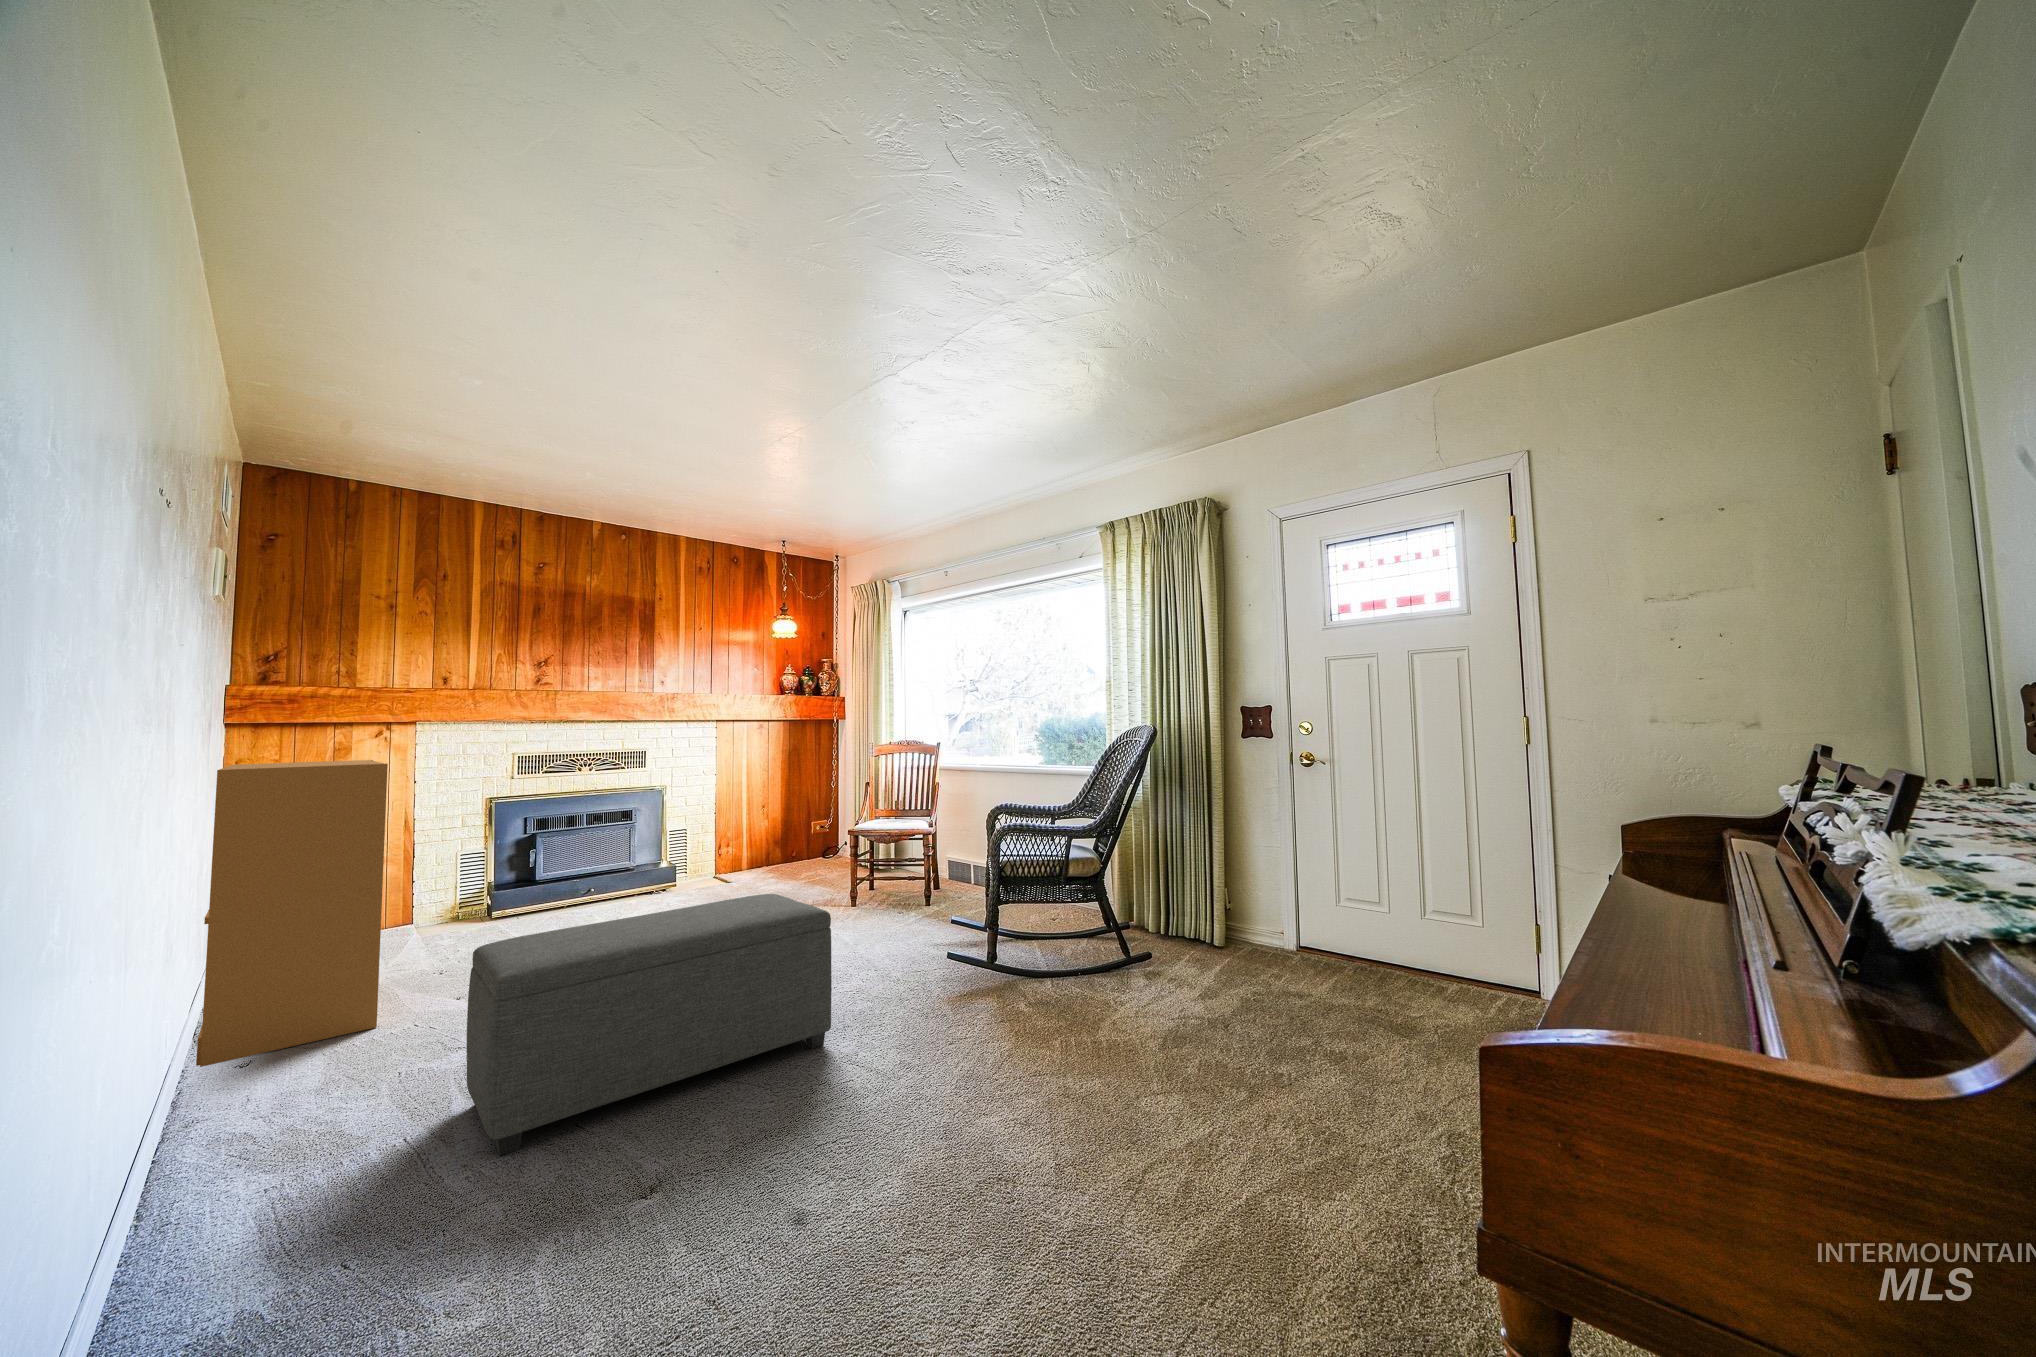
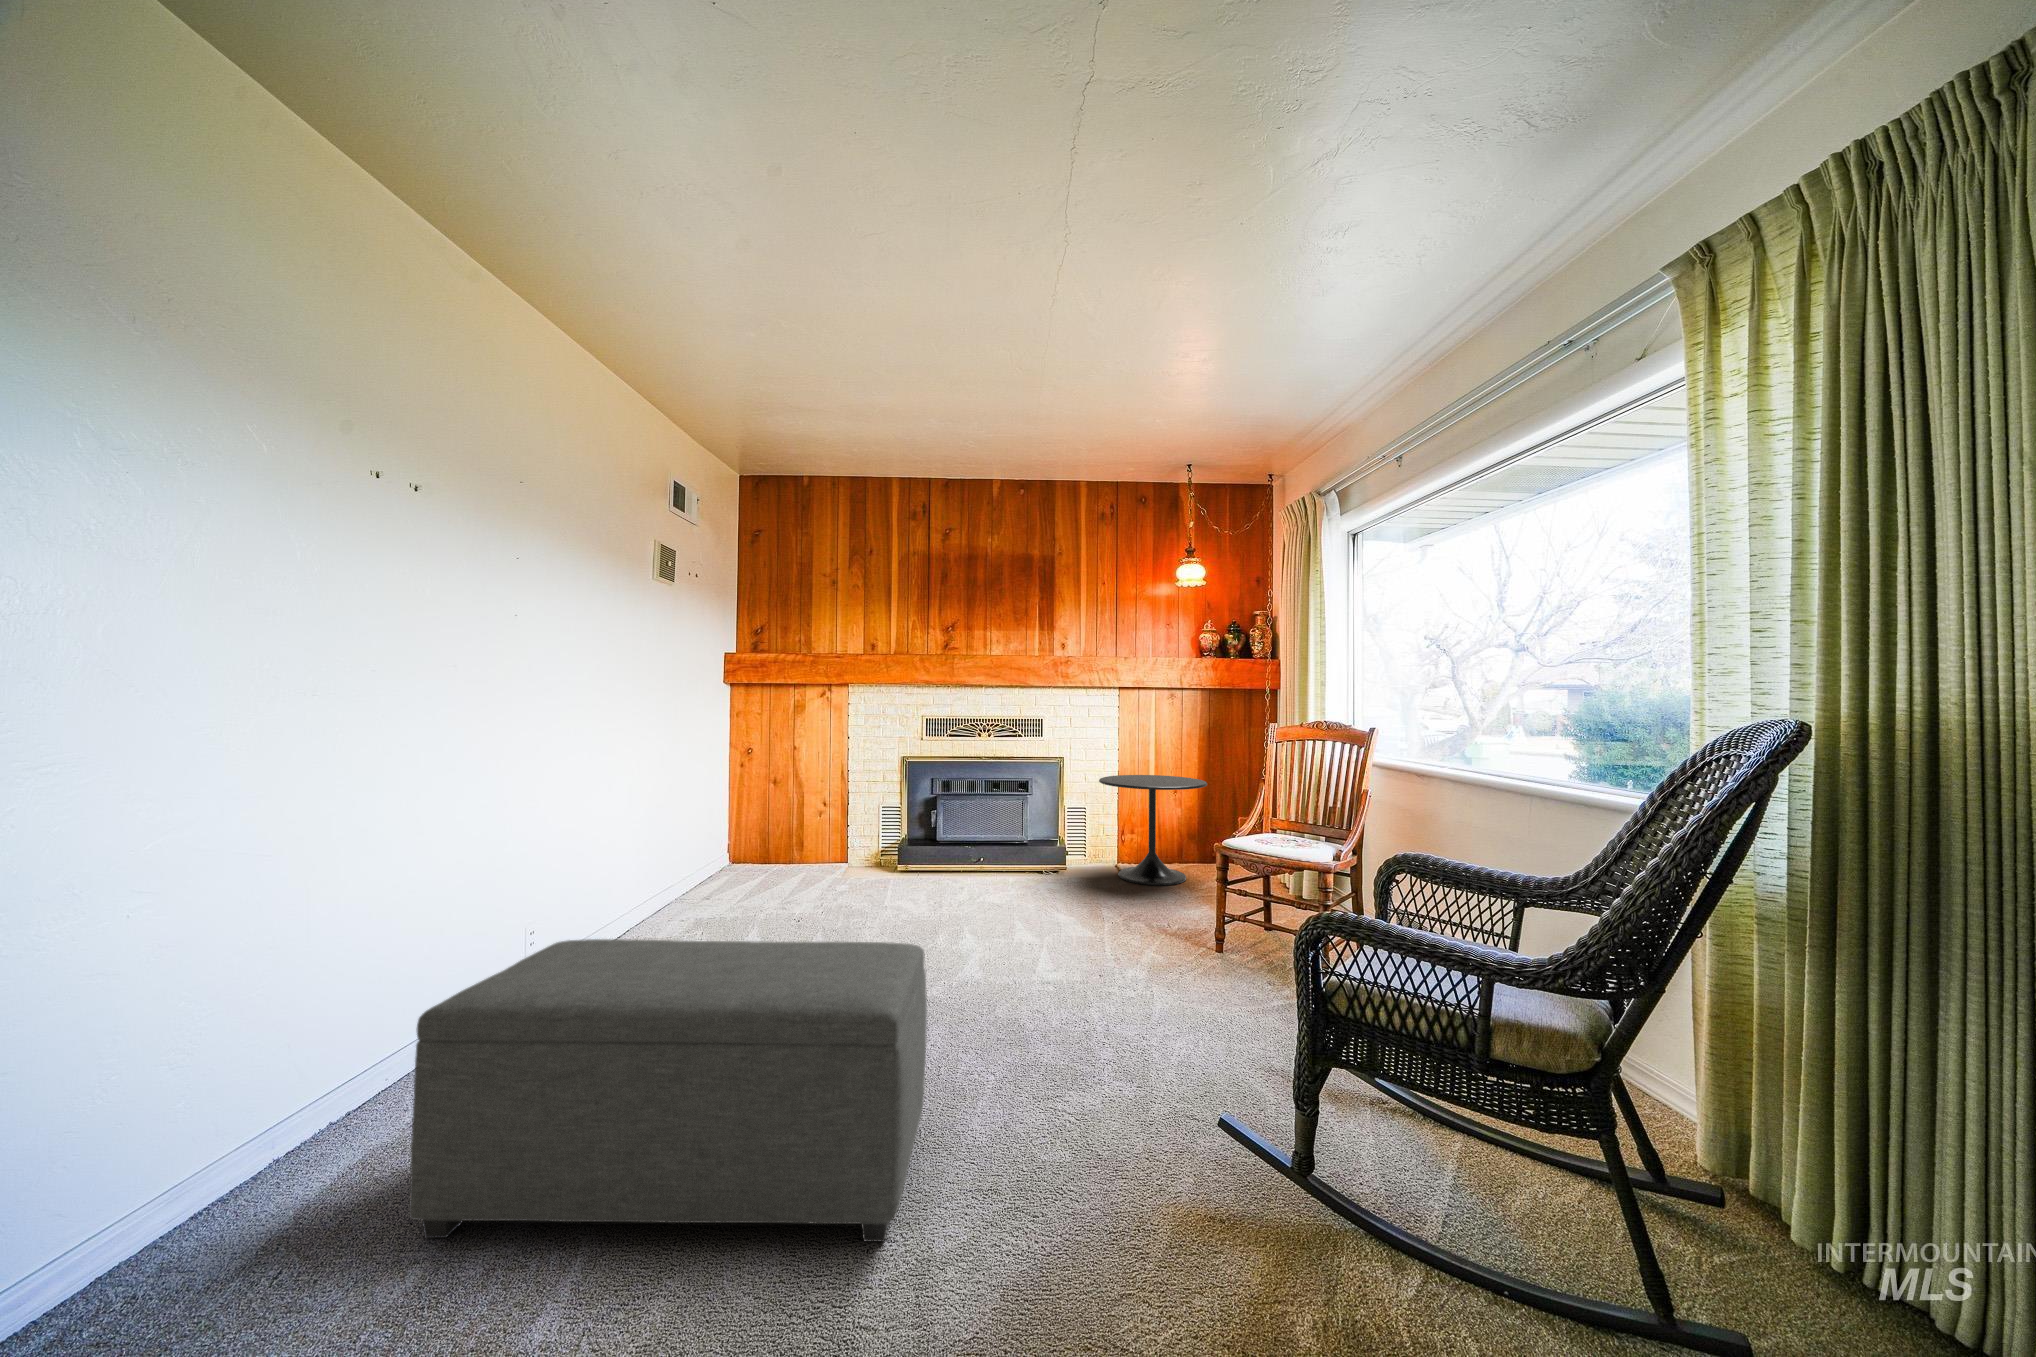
bookshelf: present [196,760,388,1067] -> none [557,716,752,972]
side table: none [712,794,807,885] -> present [1099,775,1207,886]

